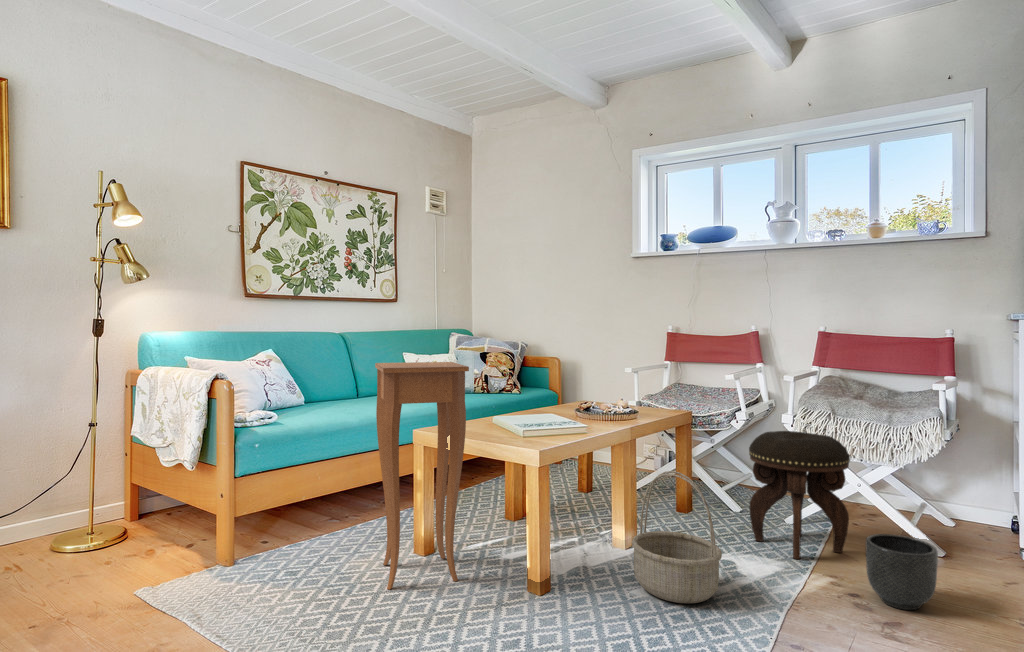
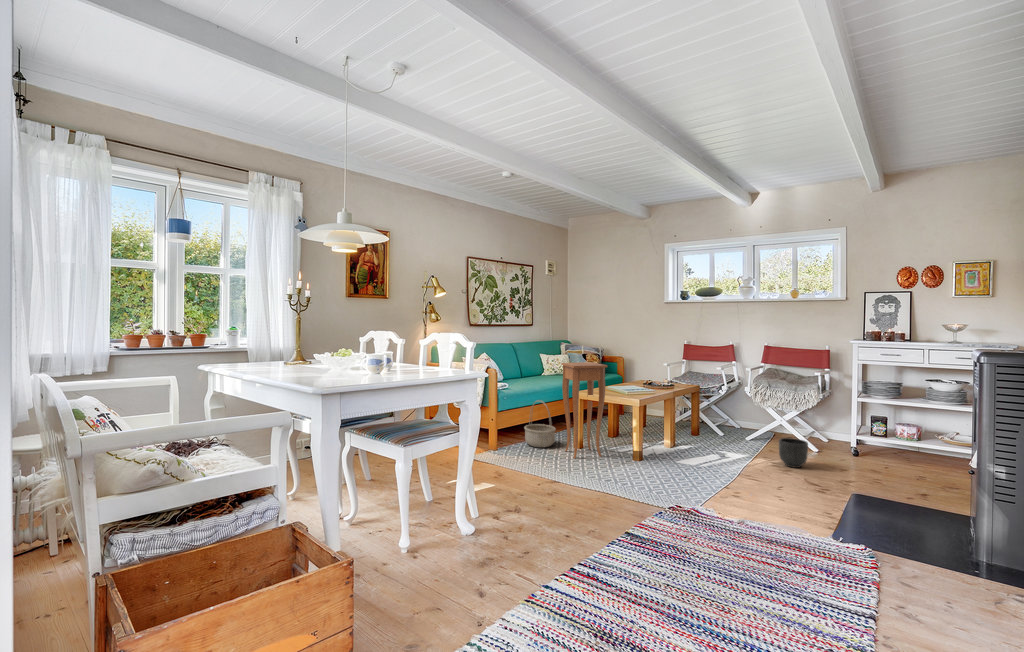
footstool: present [749,431,850,559] -> none [729,395,776,452]
basket: present [631,471,722,604] -> present [524,400,556,448]

